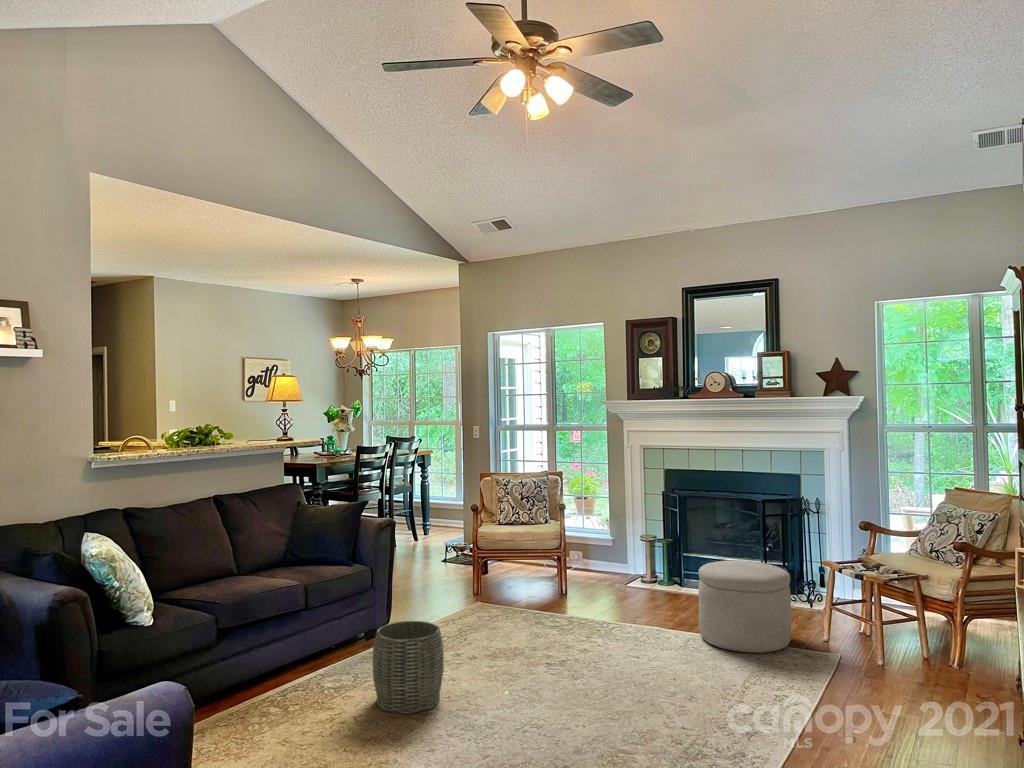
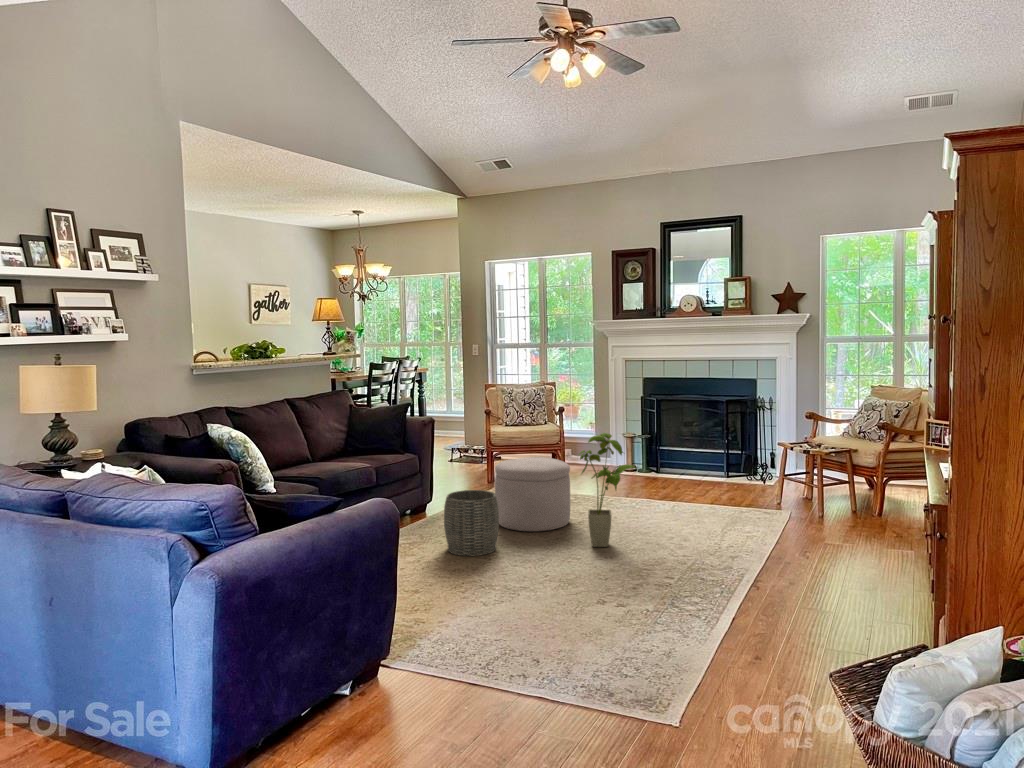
house plant: none [546,554,626,706] -> present [579,433,635,547]
ottoman: present [698,560,791,653] -> present [495,457,570,531]

